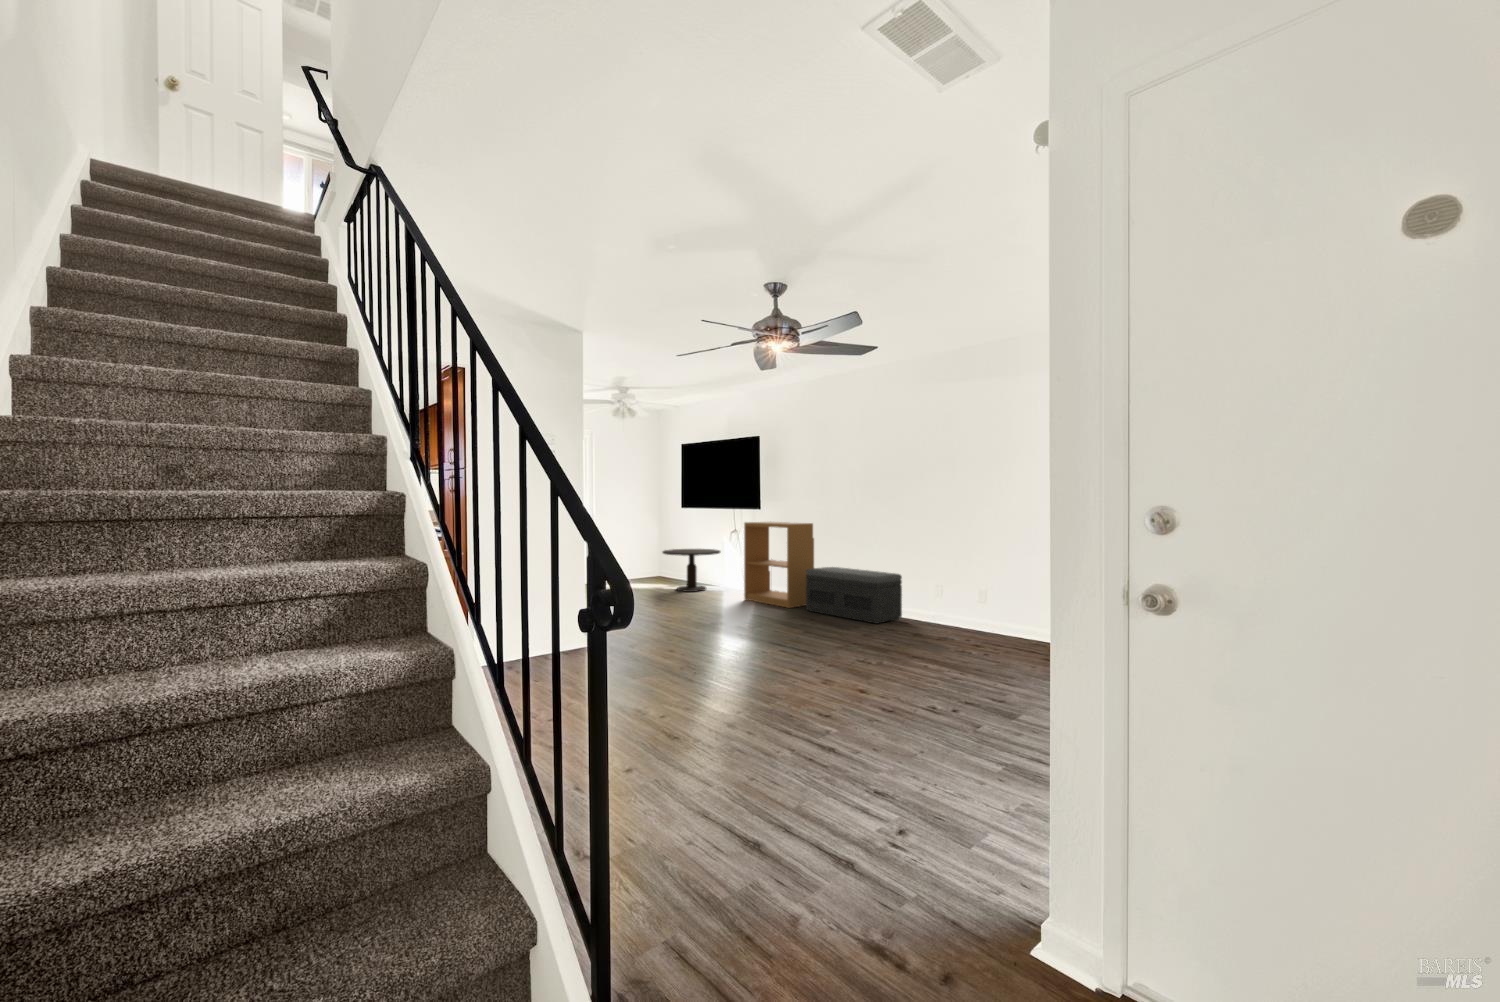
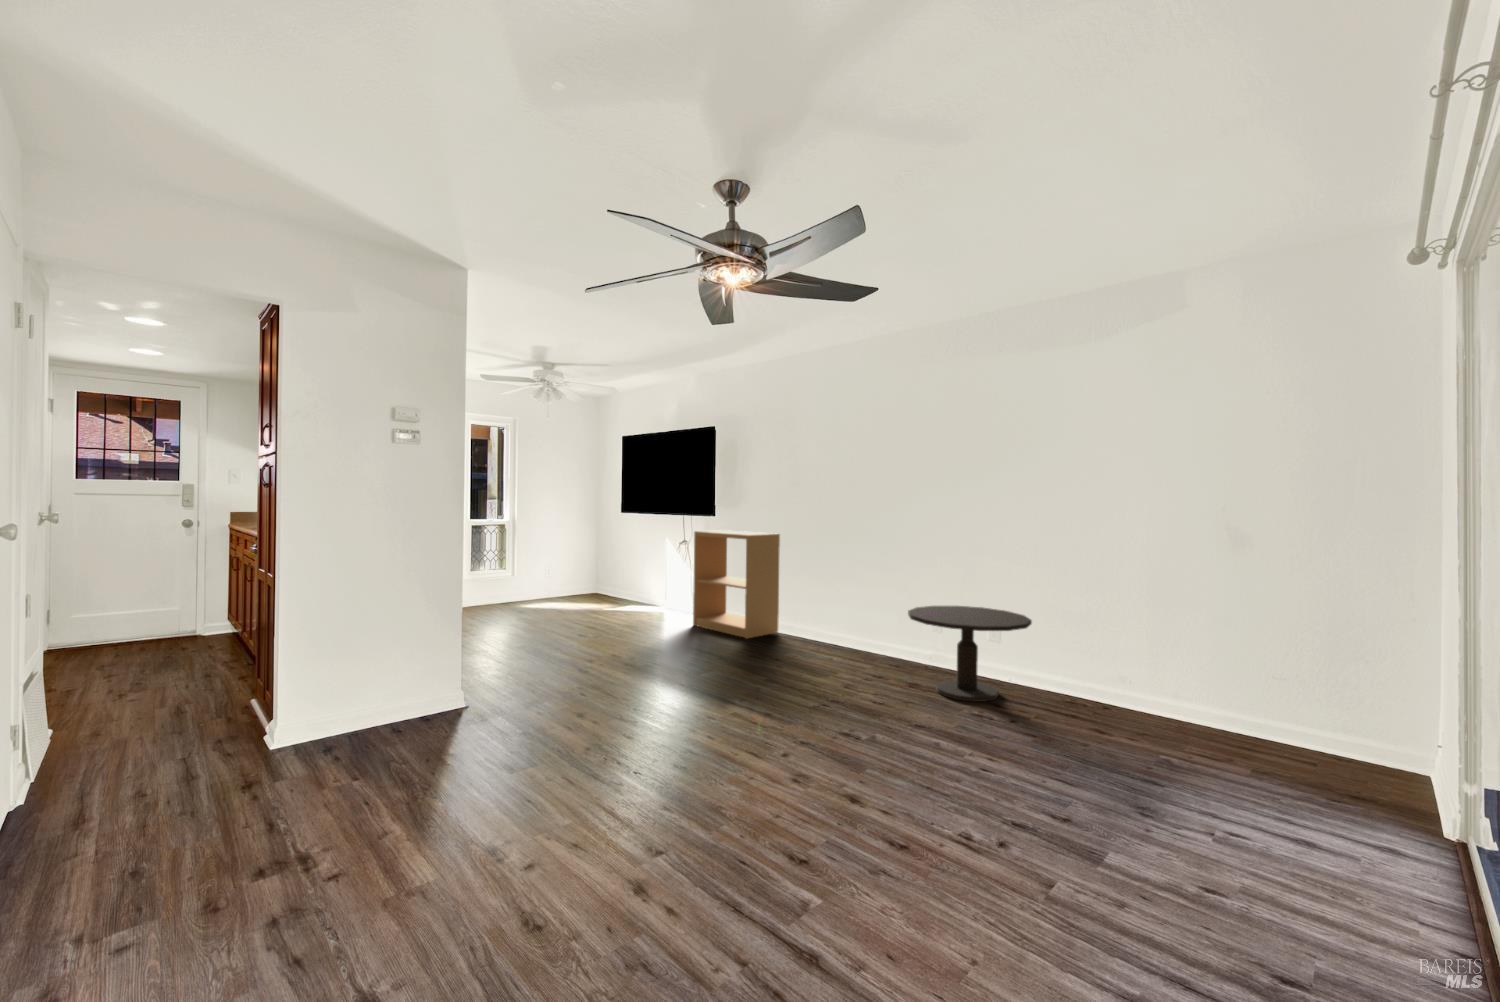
side table: present [663,549,720,592] -> present [908,606,1032,702]
storage bench: present [806,567,902,624] -> none [768,588,888,664]

